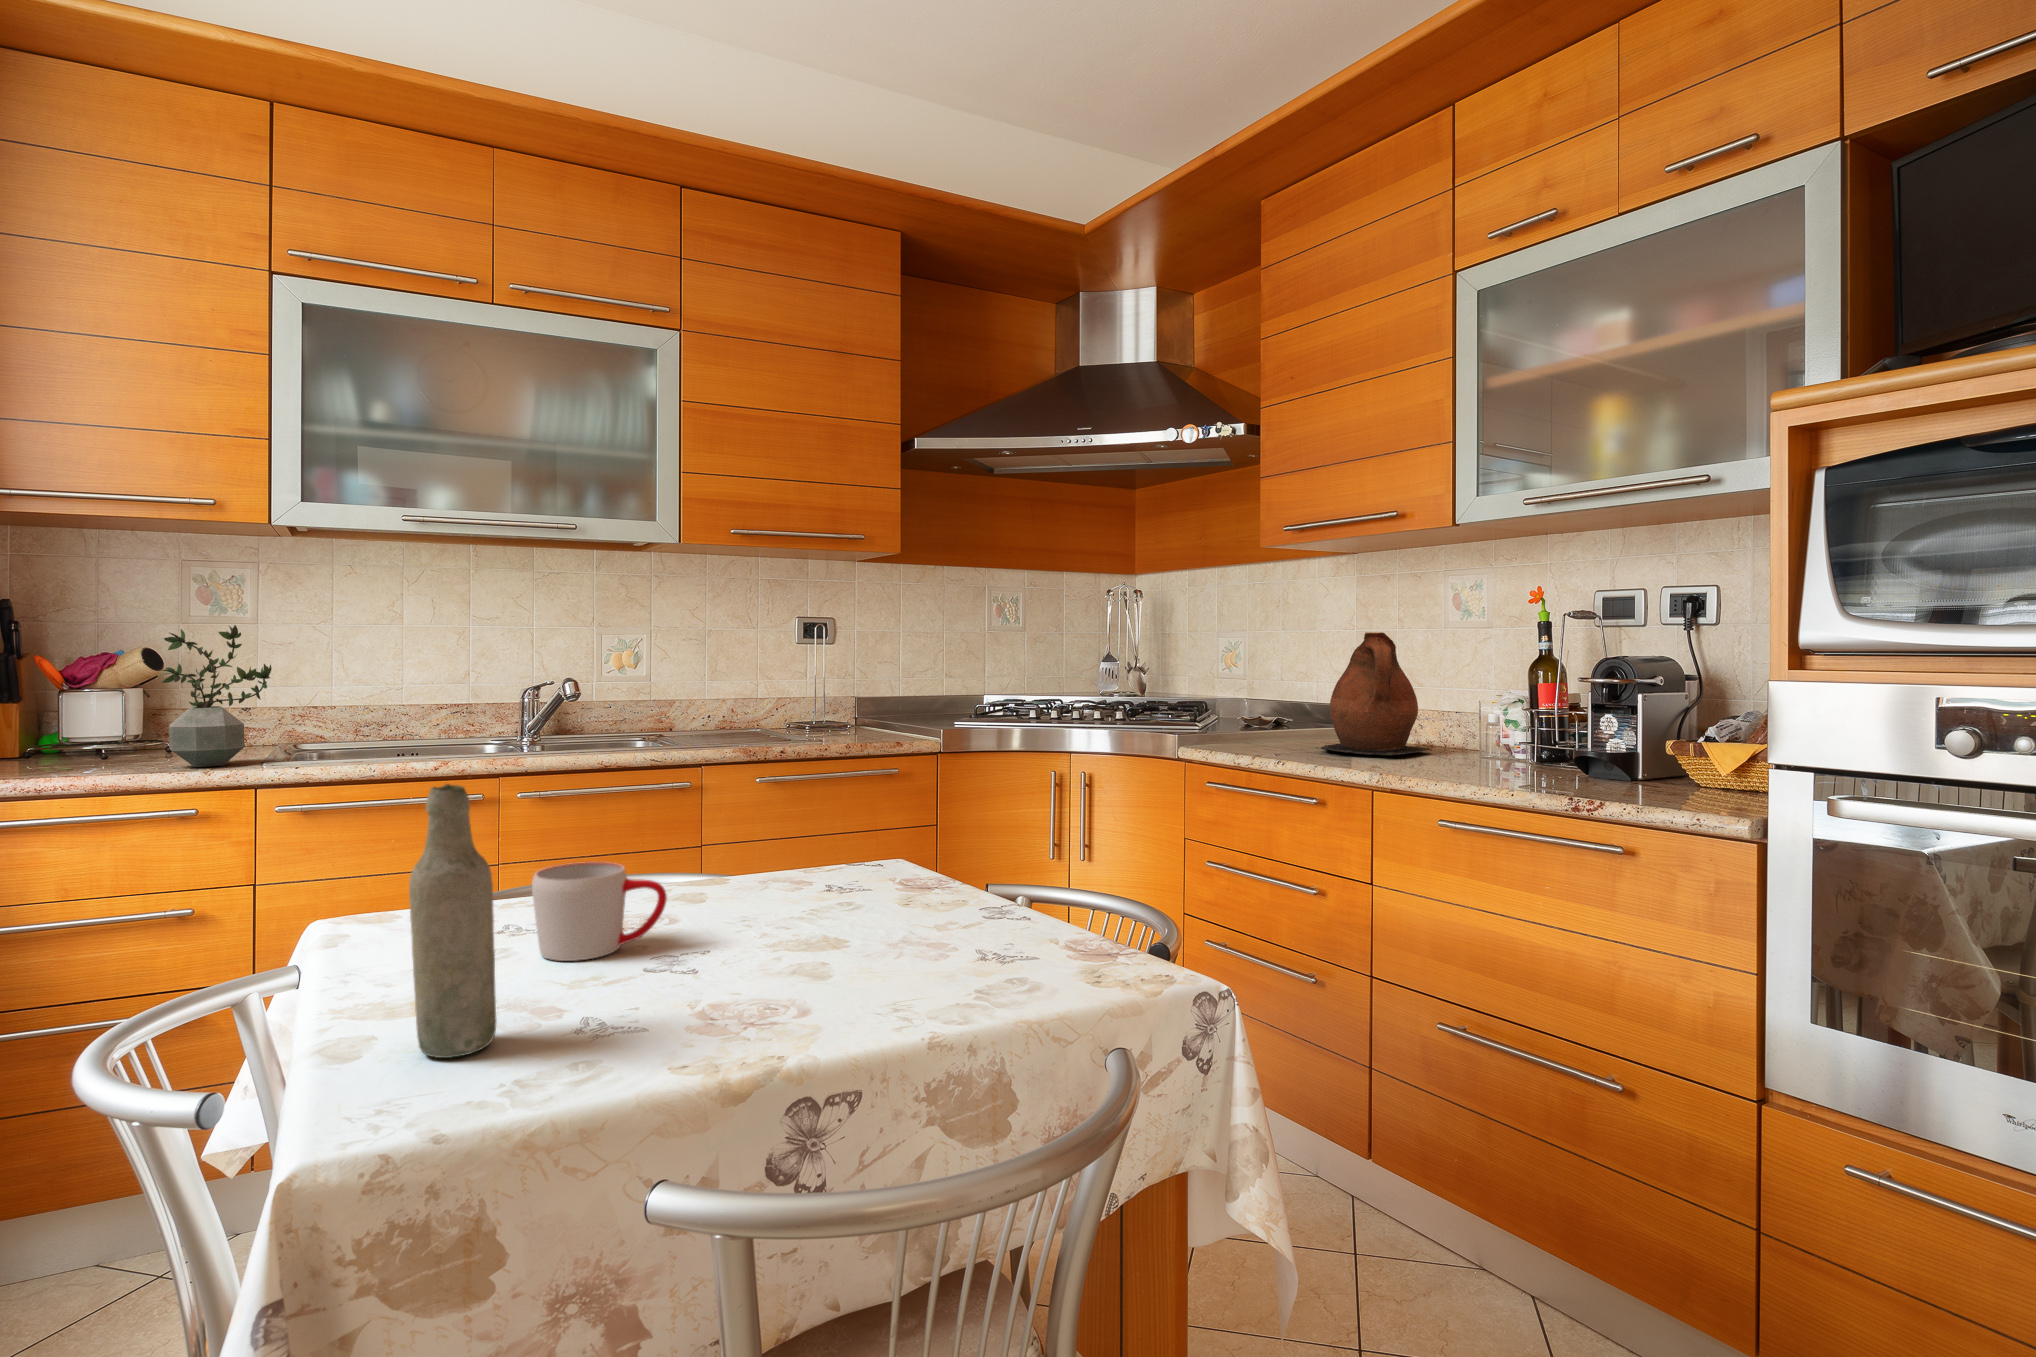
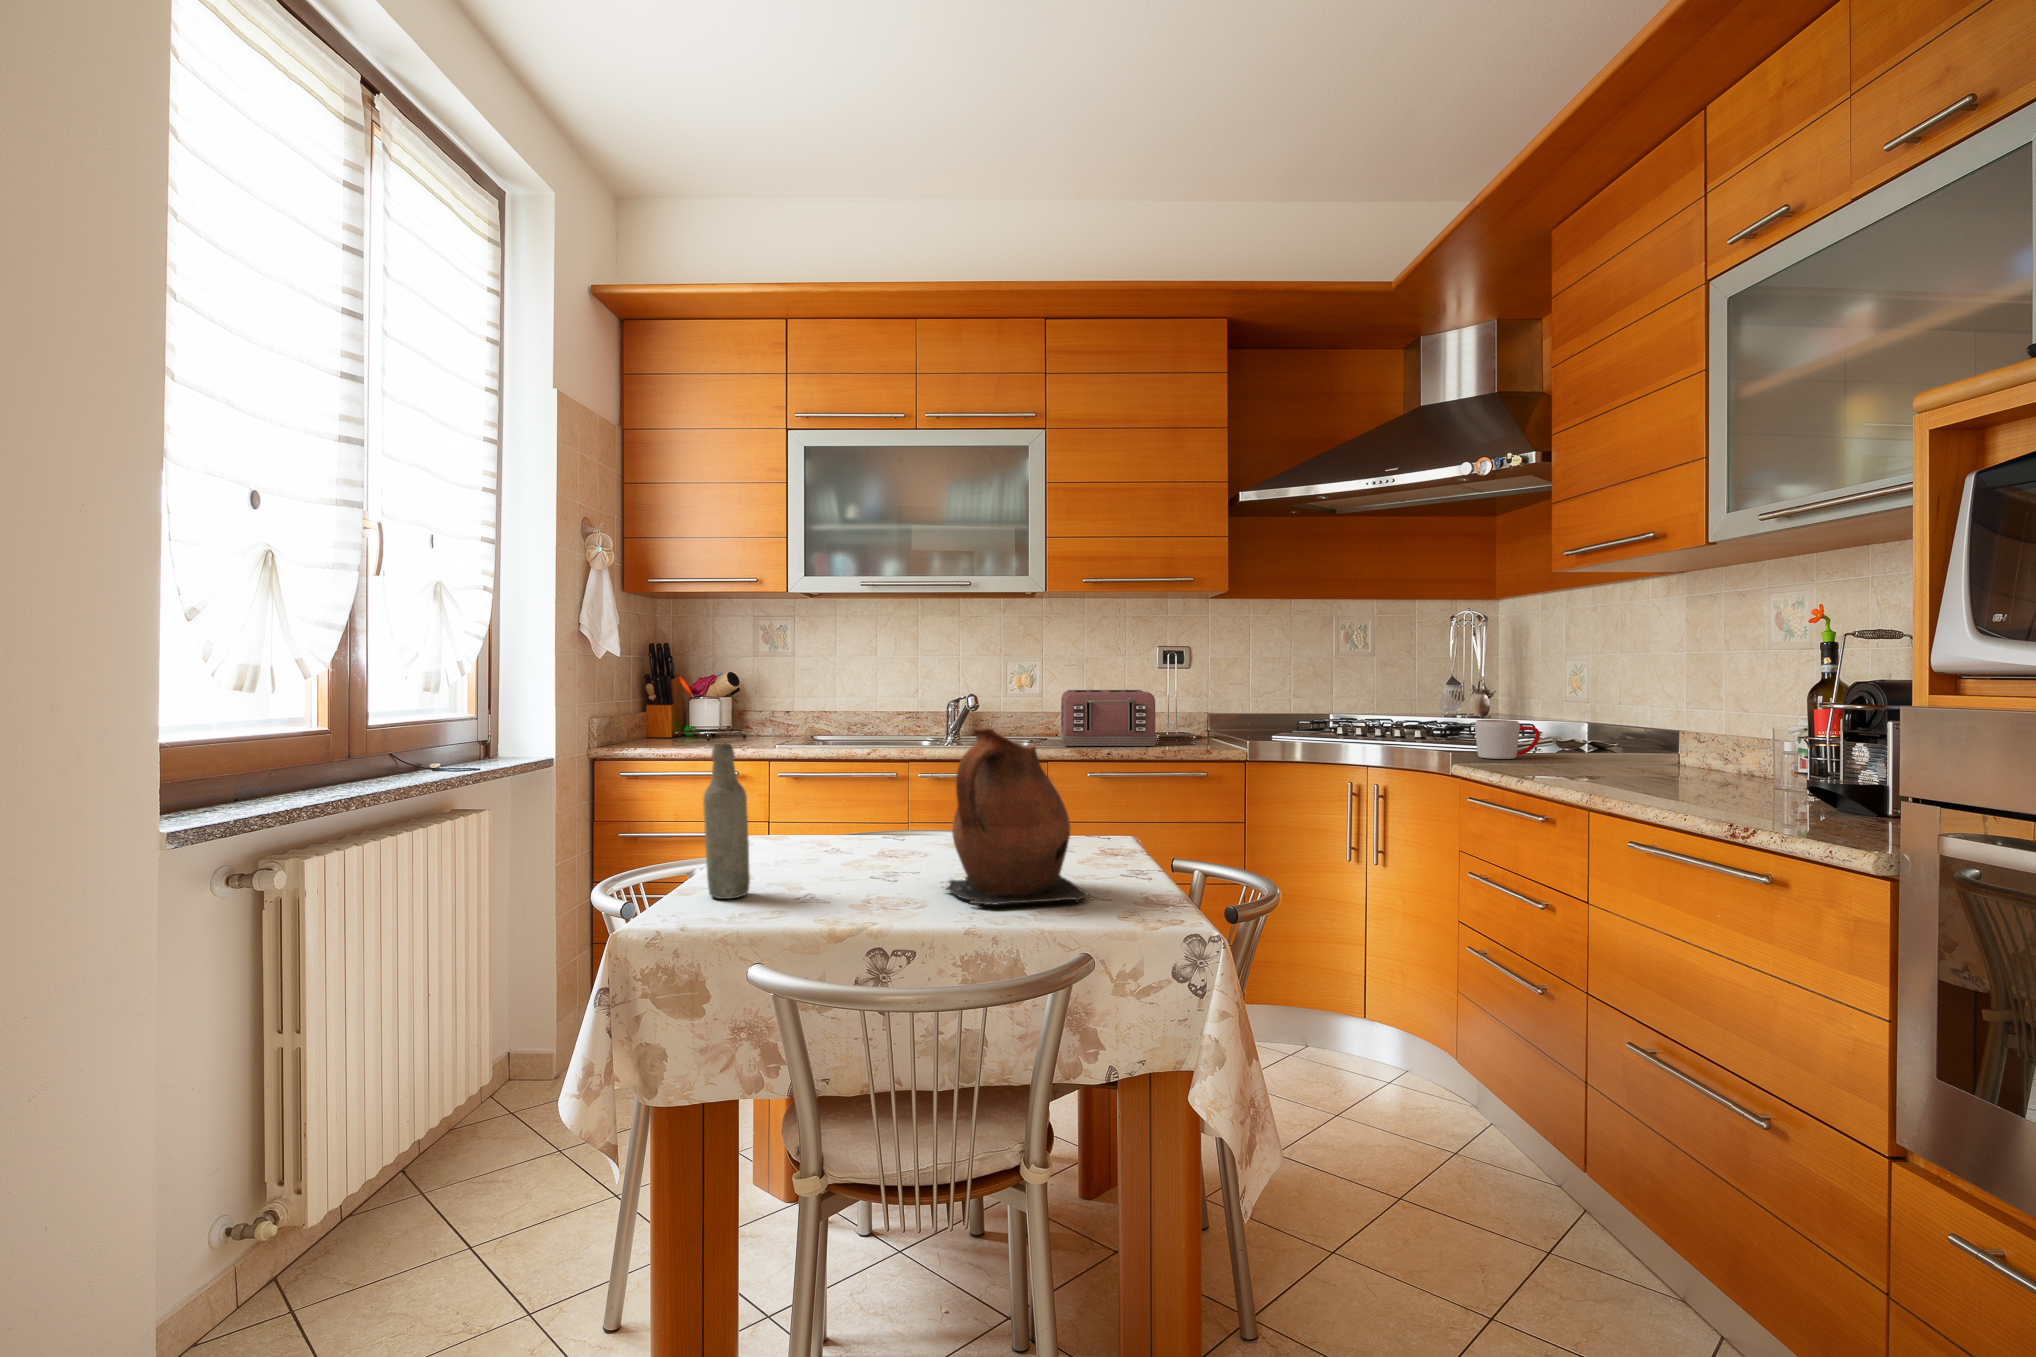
potted plant: present [161,625,271,767] -> none [731,656,790,745]
ceramic pitcher: present [1316,632,1431,755] -> present [947,728,1088,905]
toaster: none [697,671,840,746] -> present [1061,690,1157,746]
mug: present [532,862,667,961] -> present [1475,720,1540,759]

